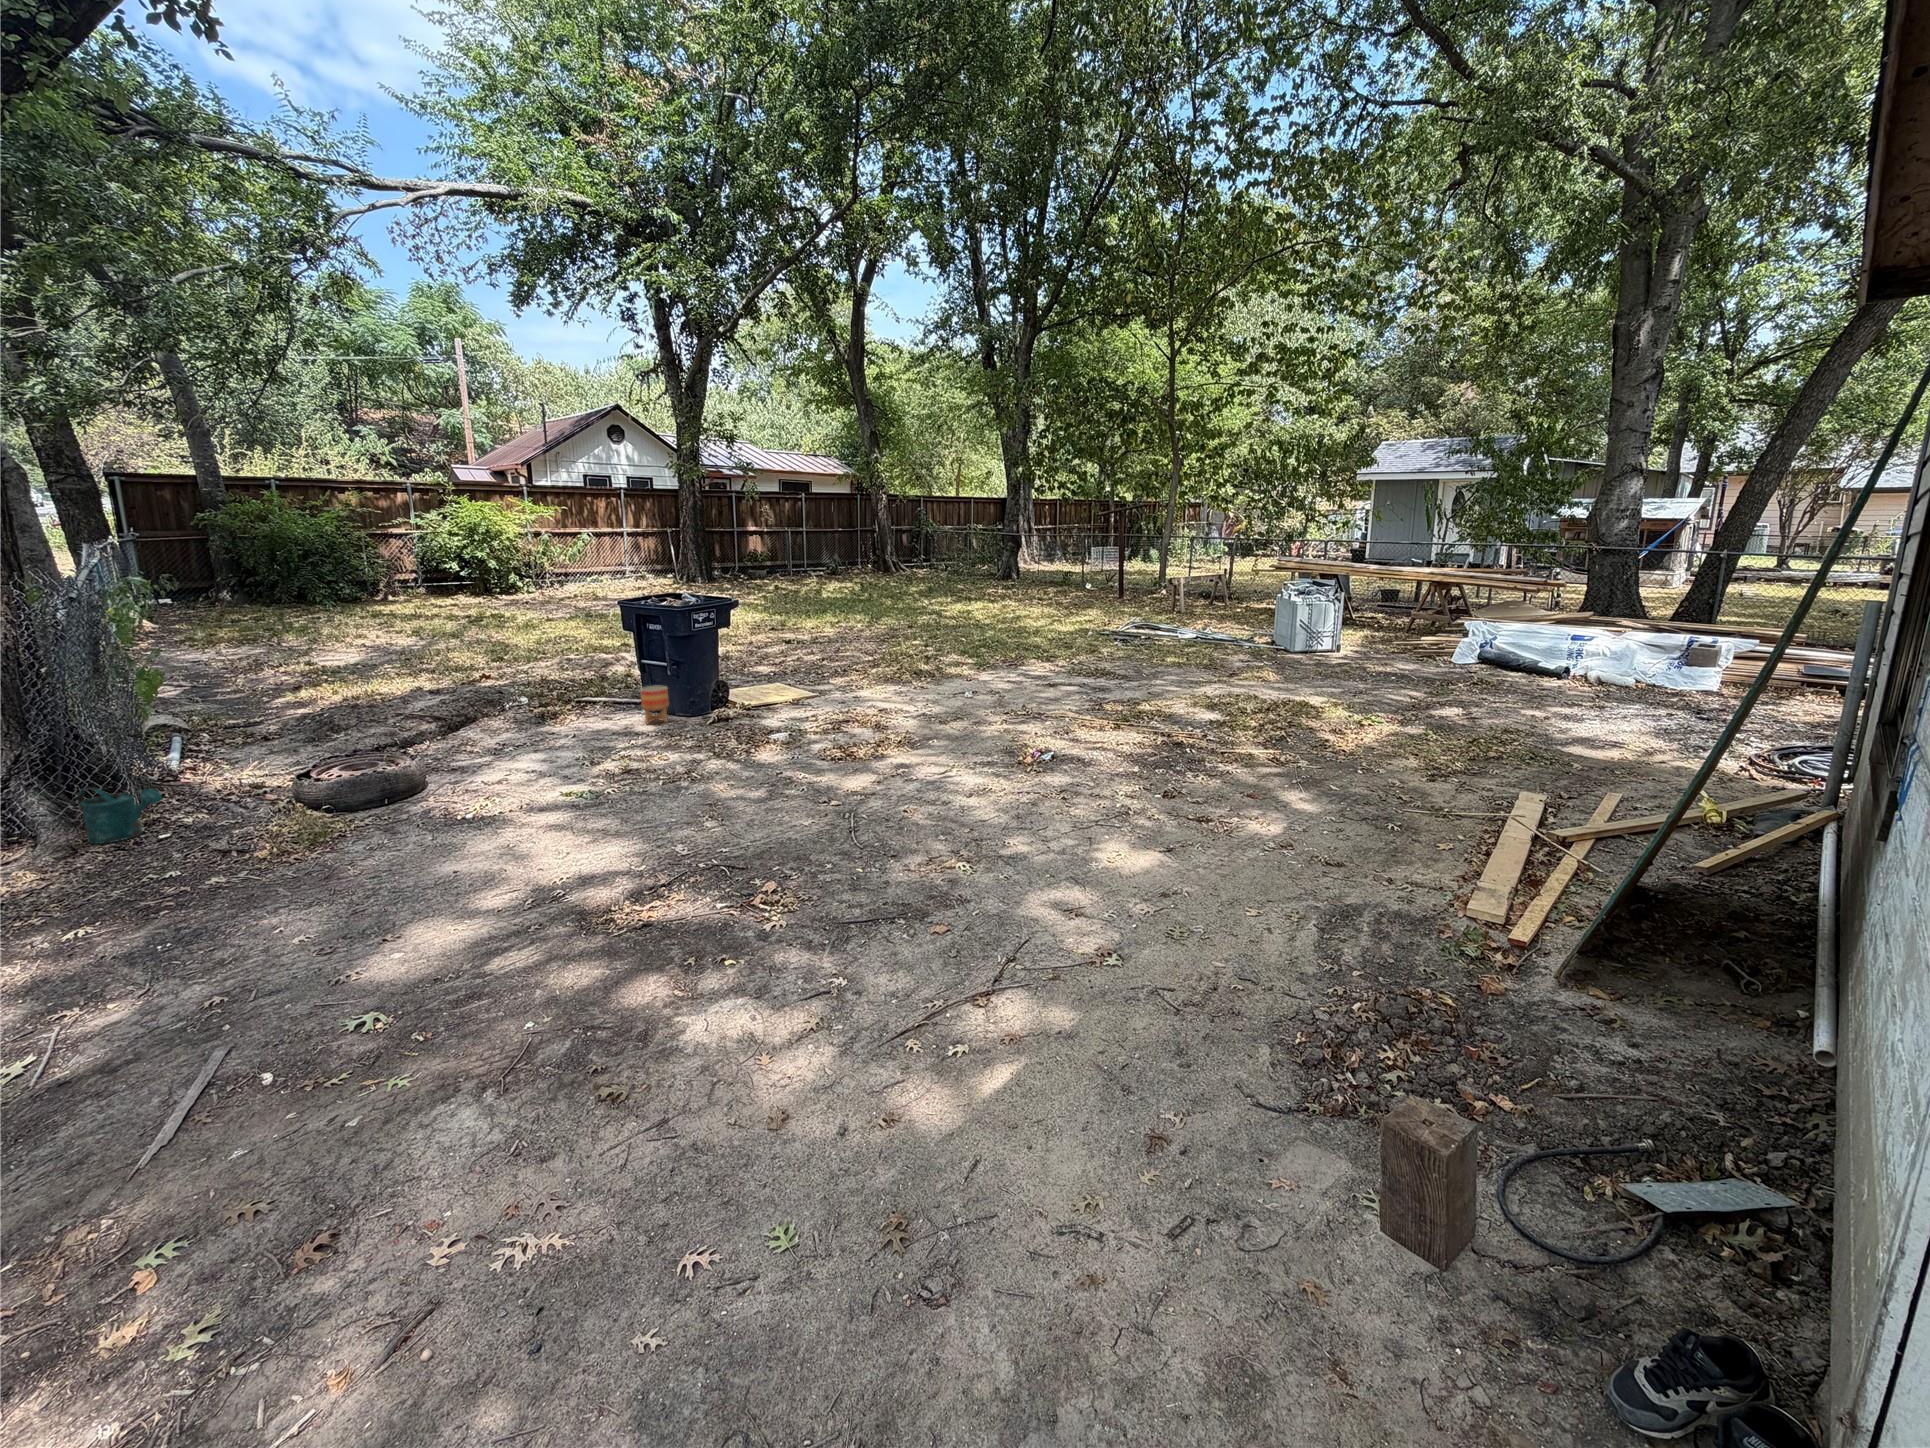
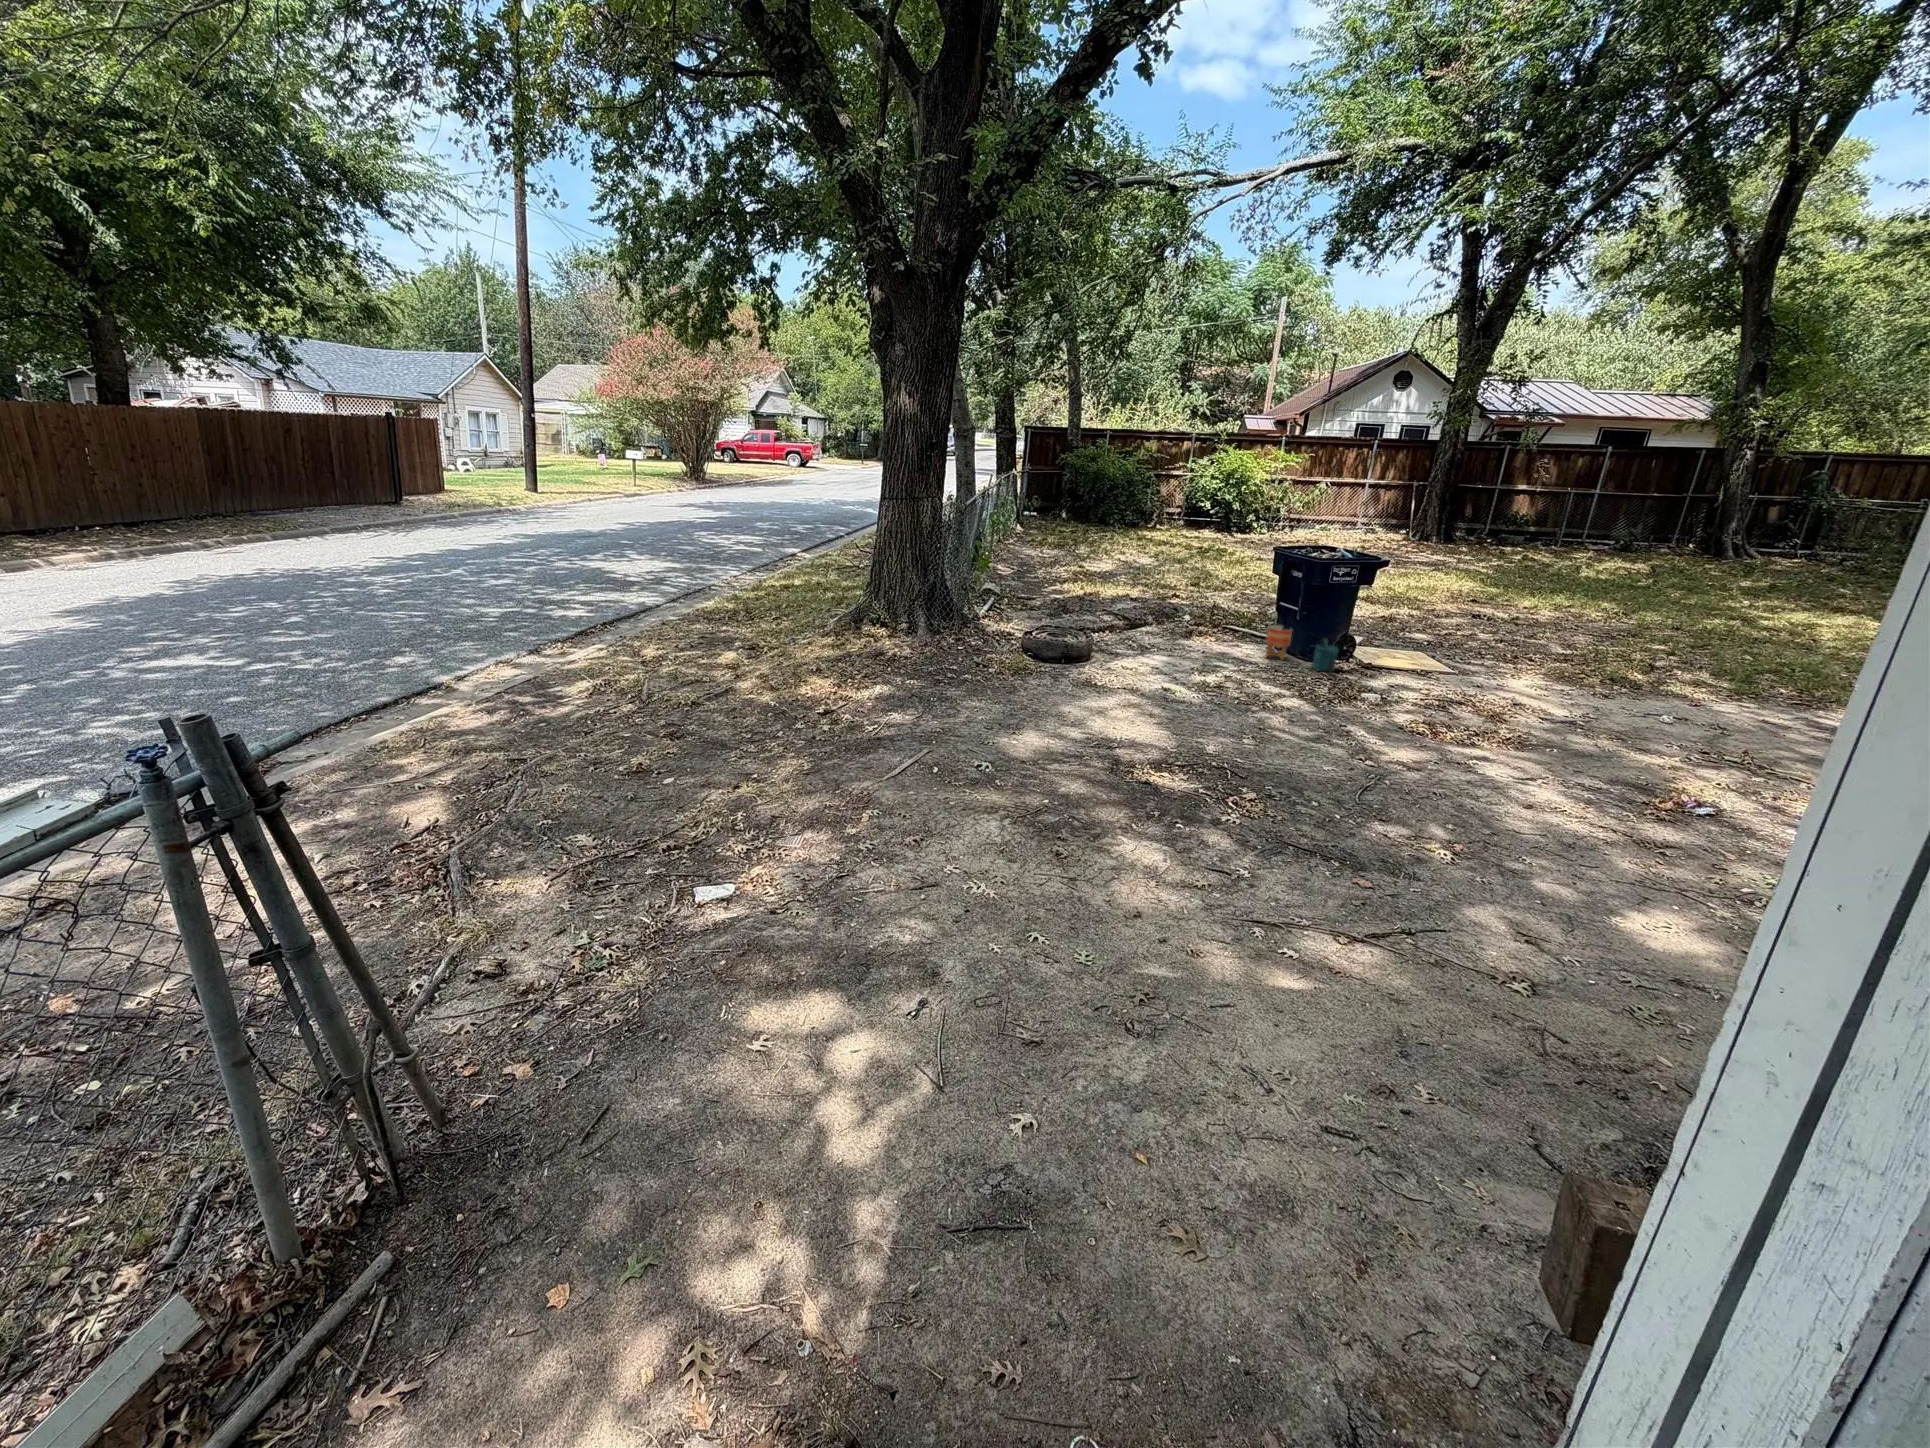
watering can: present [78,787,162,844] -> present [1311,638,1339,672]

